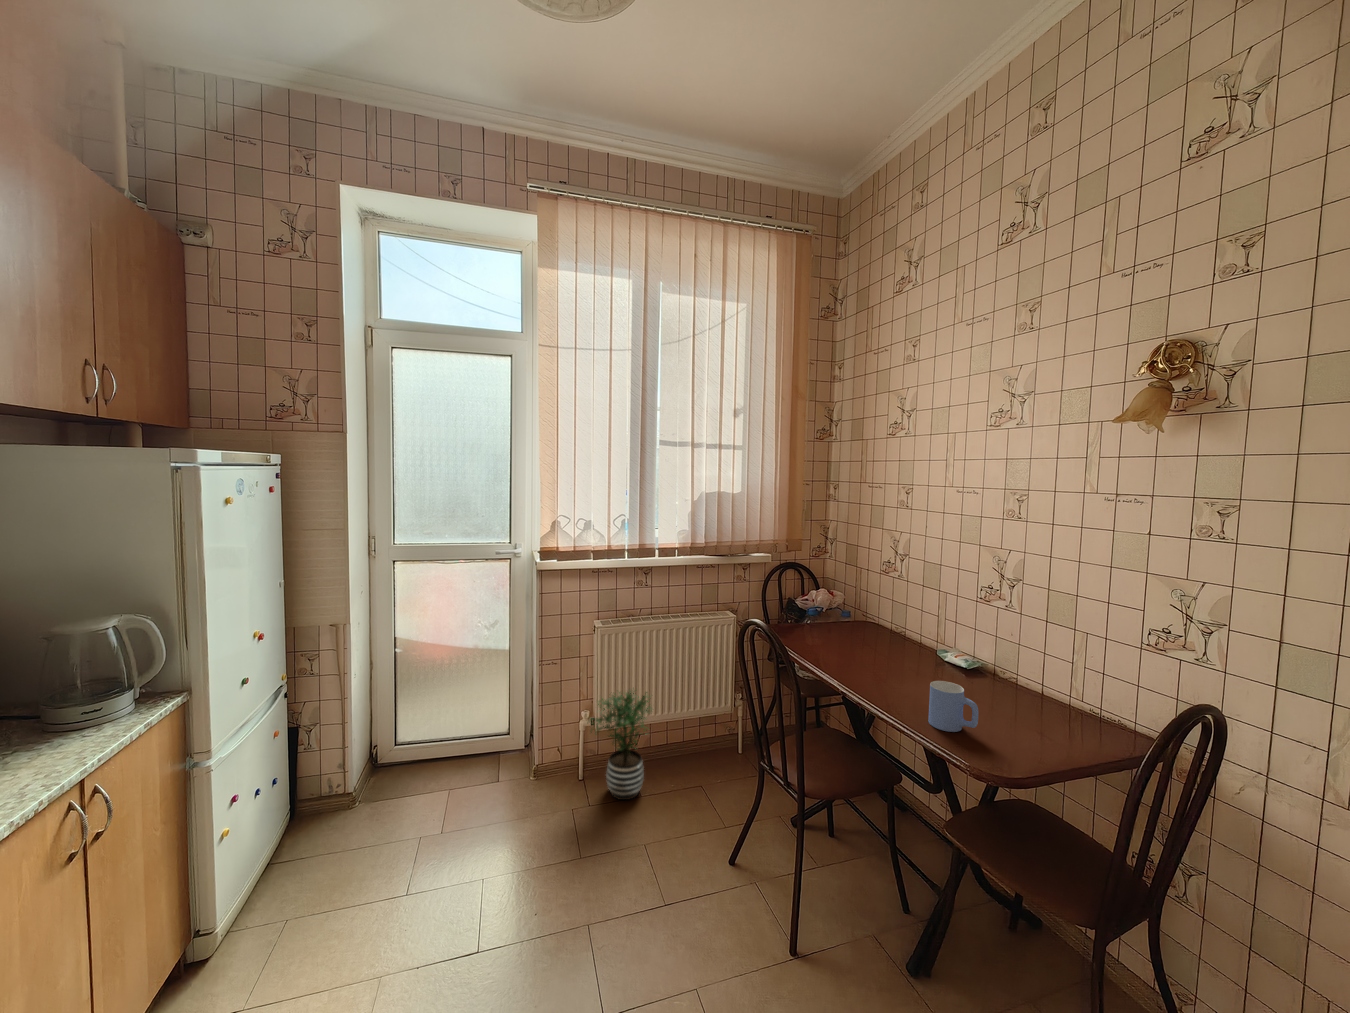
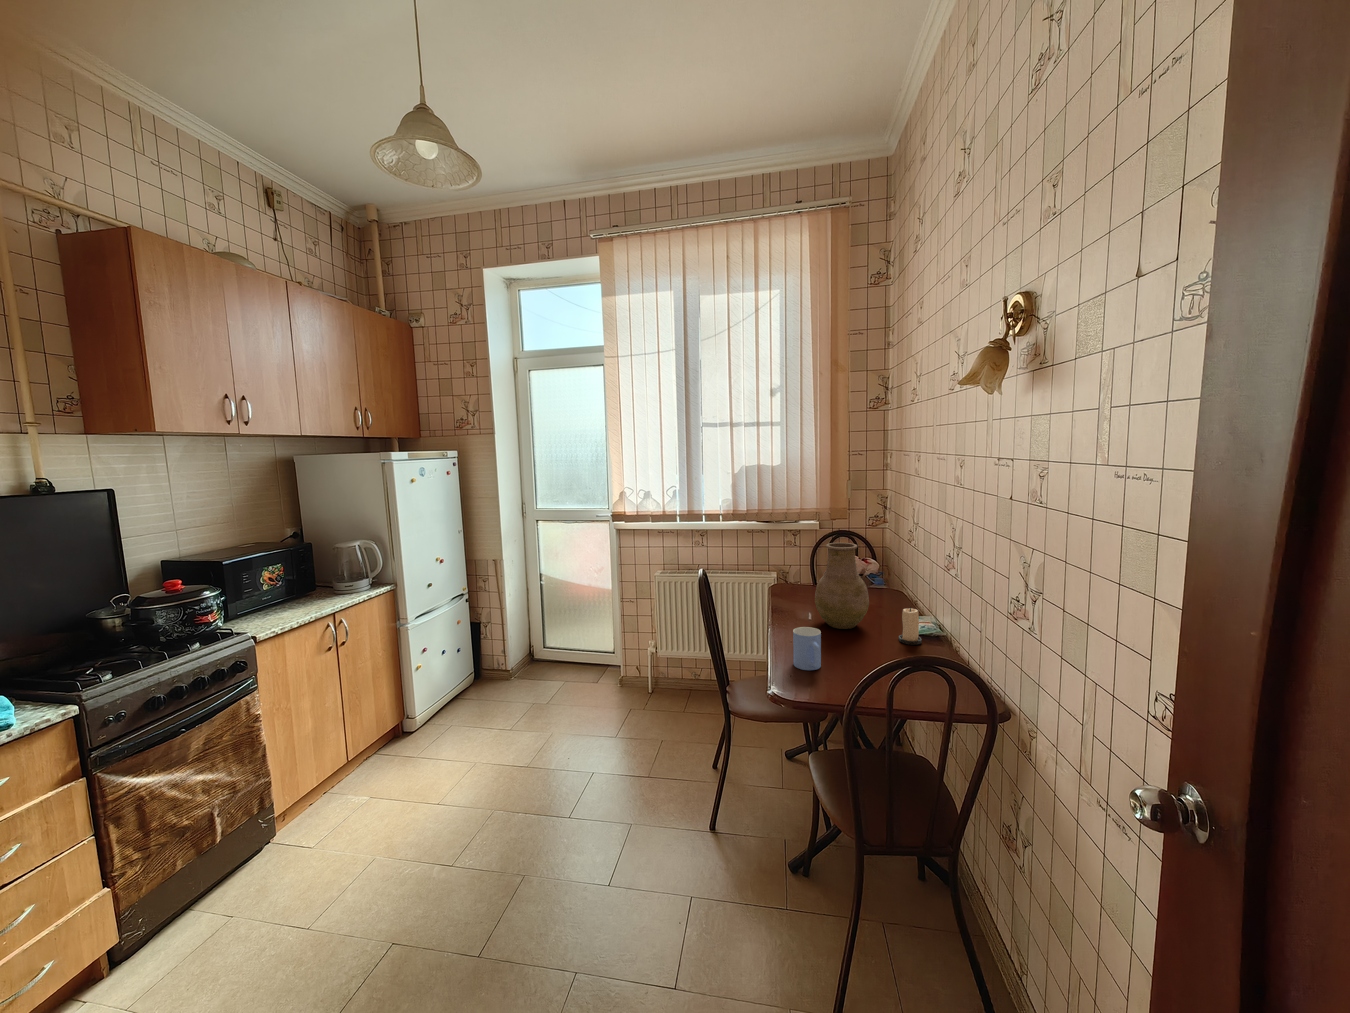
vase: none [864,580,924,674] -> present [815,543,869,629]
candle: none [958,643,982,682] -> present [899,607,922,645]
potted plant: present [590,691,652,800] -> none [641,625,701,713]

